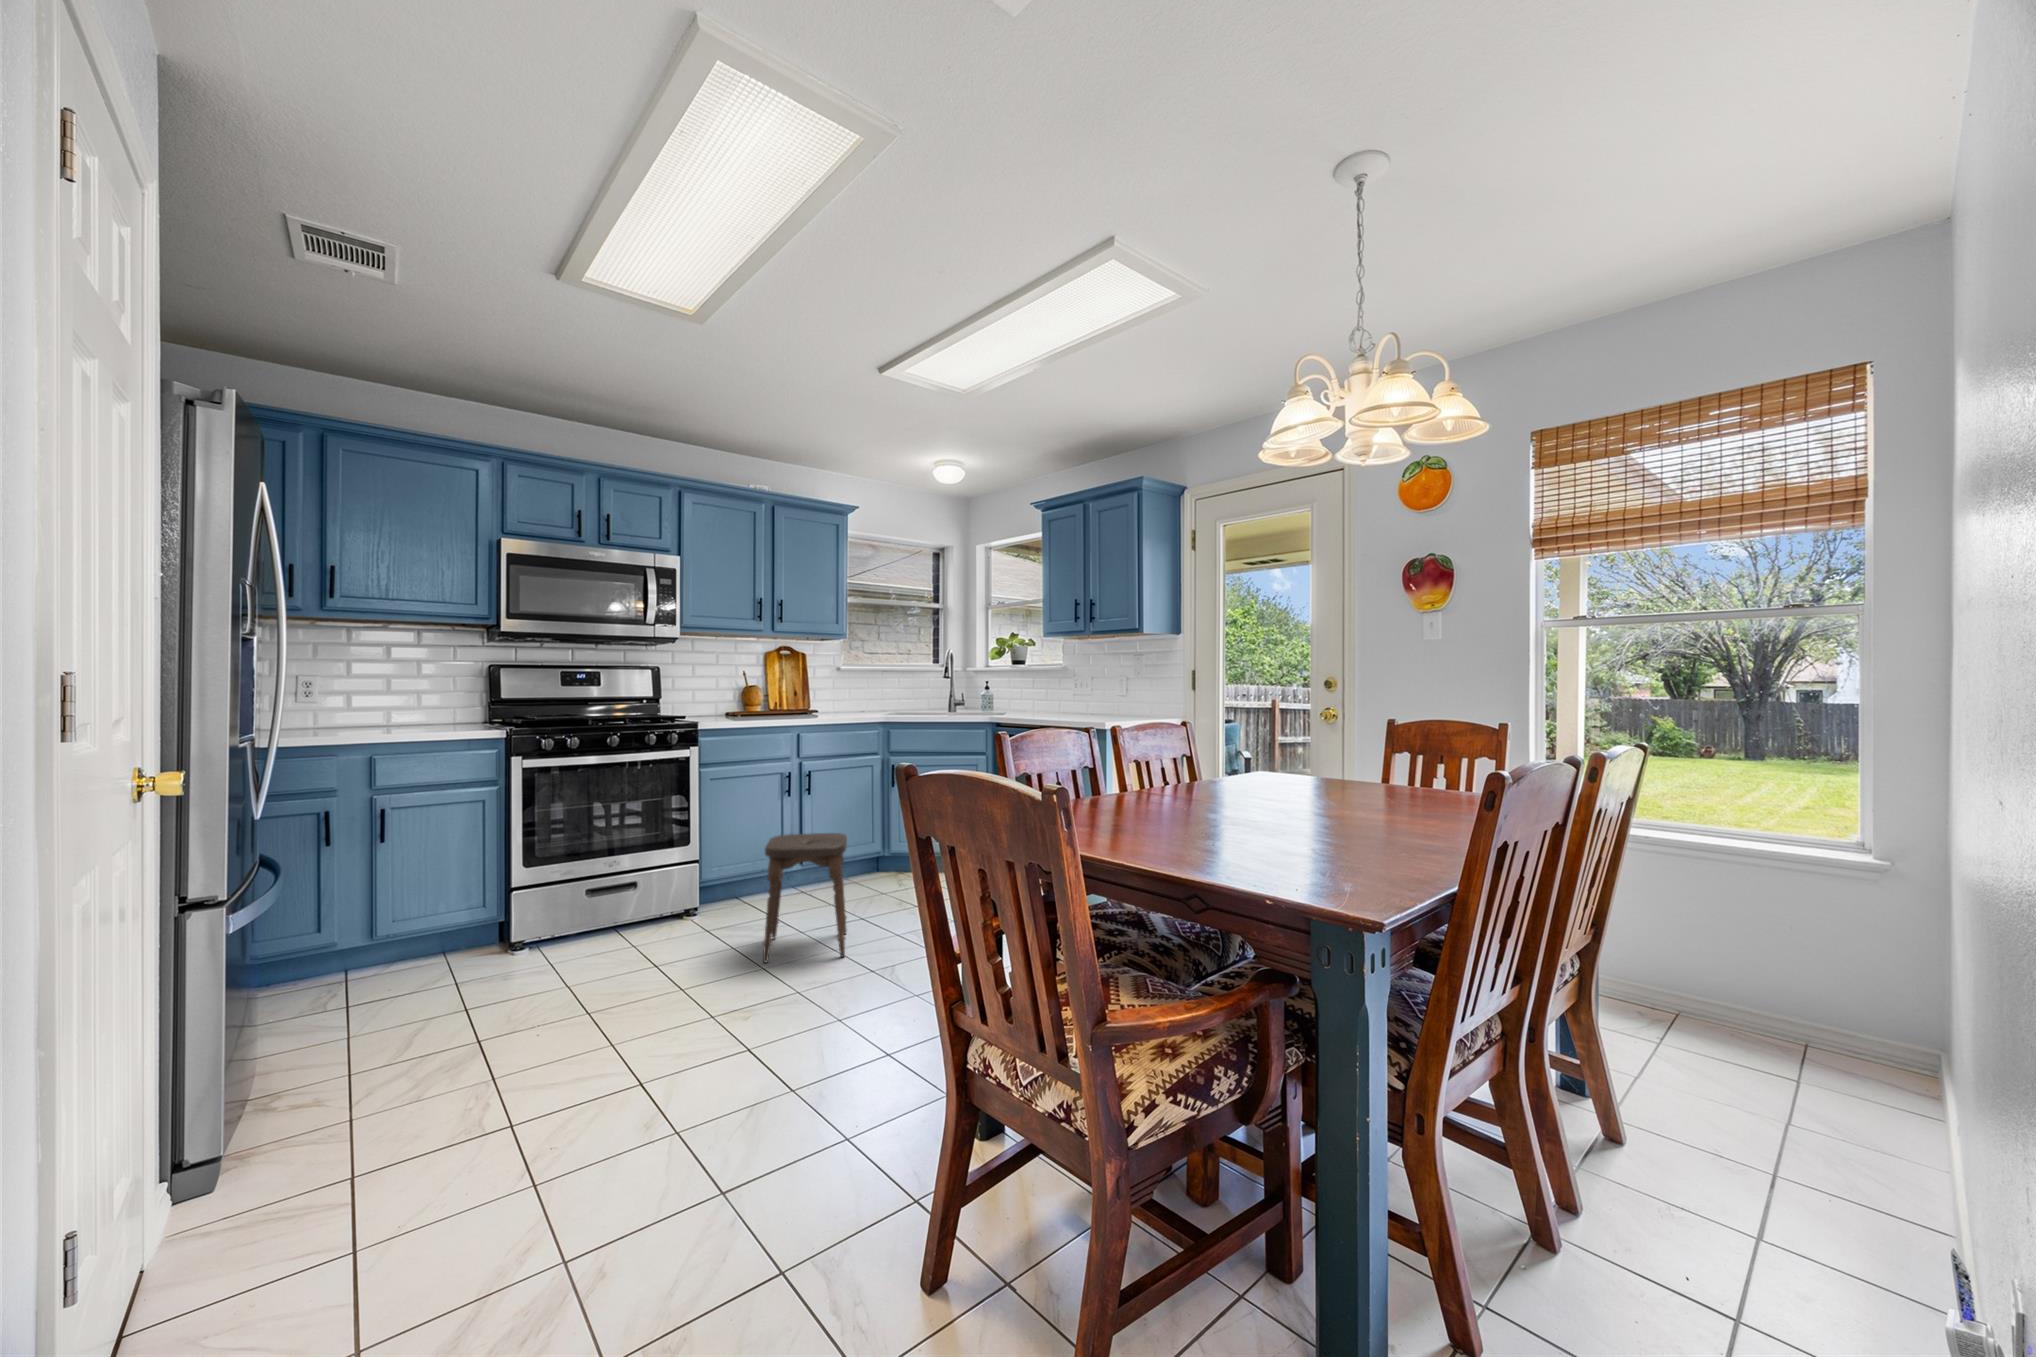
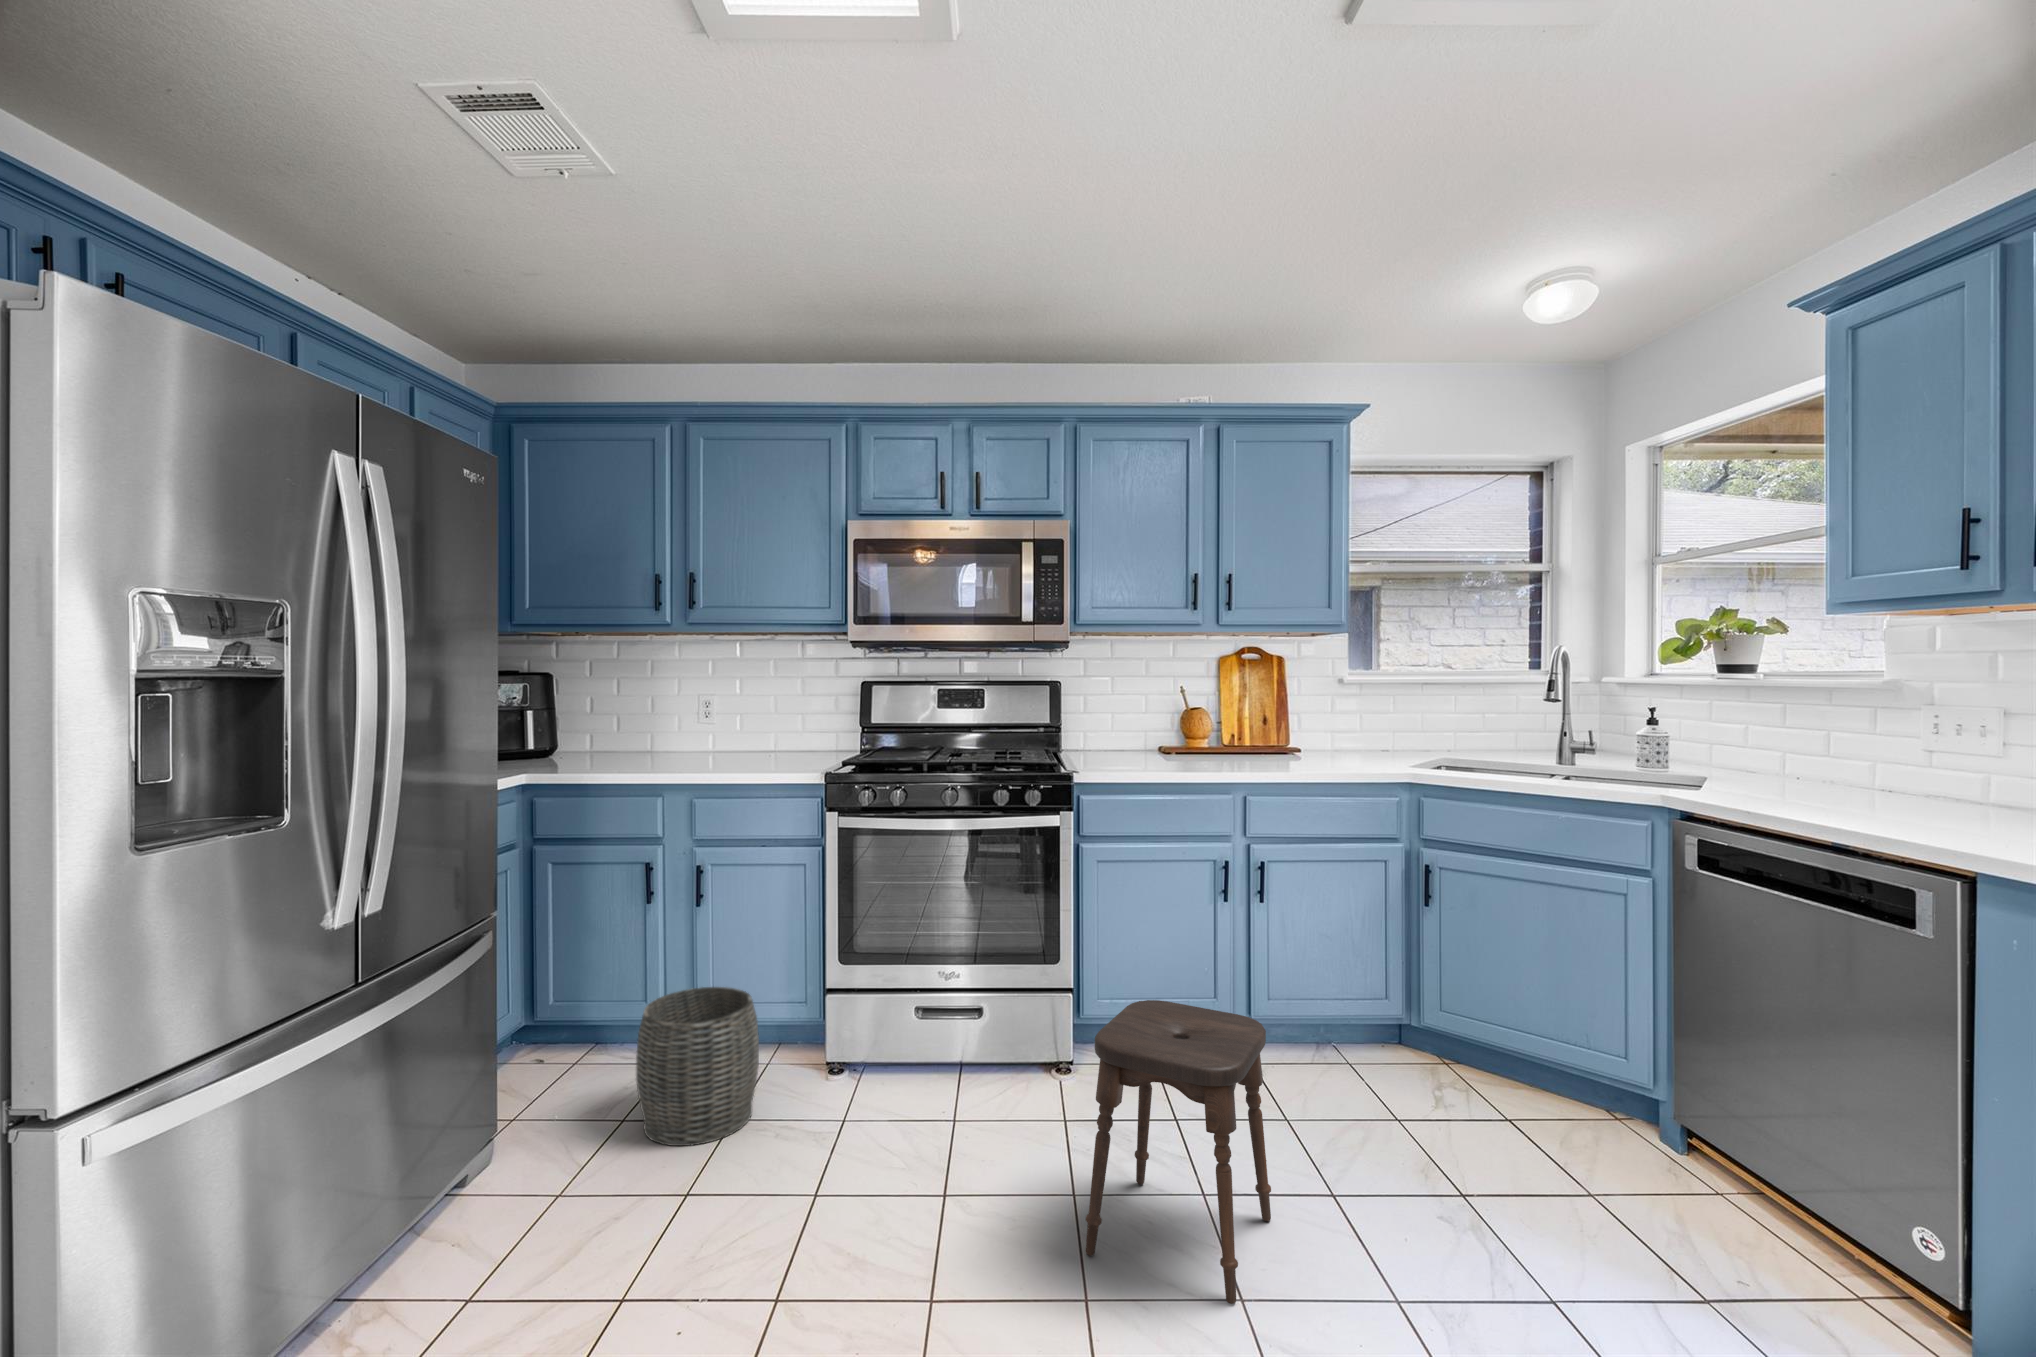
woven basket: none [375,890,484,1001] -> present [636,987,759,1146]

